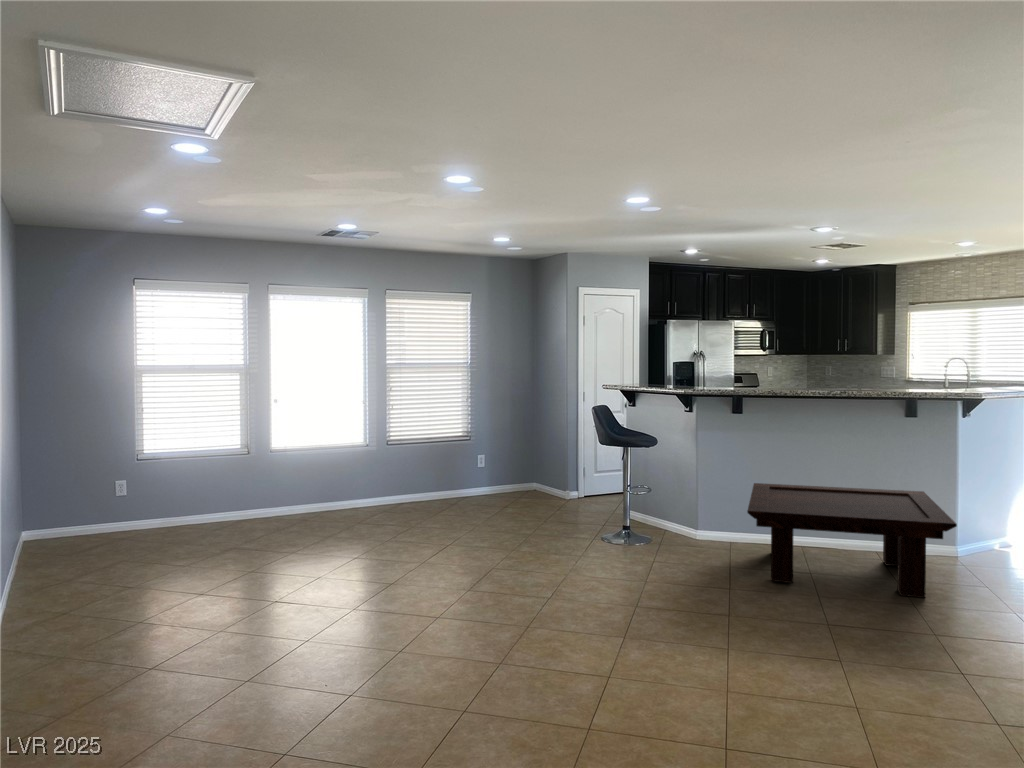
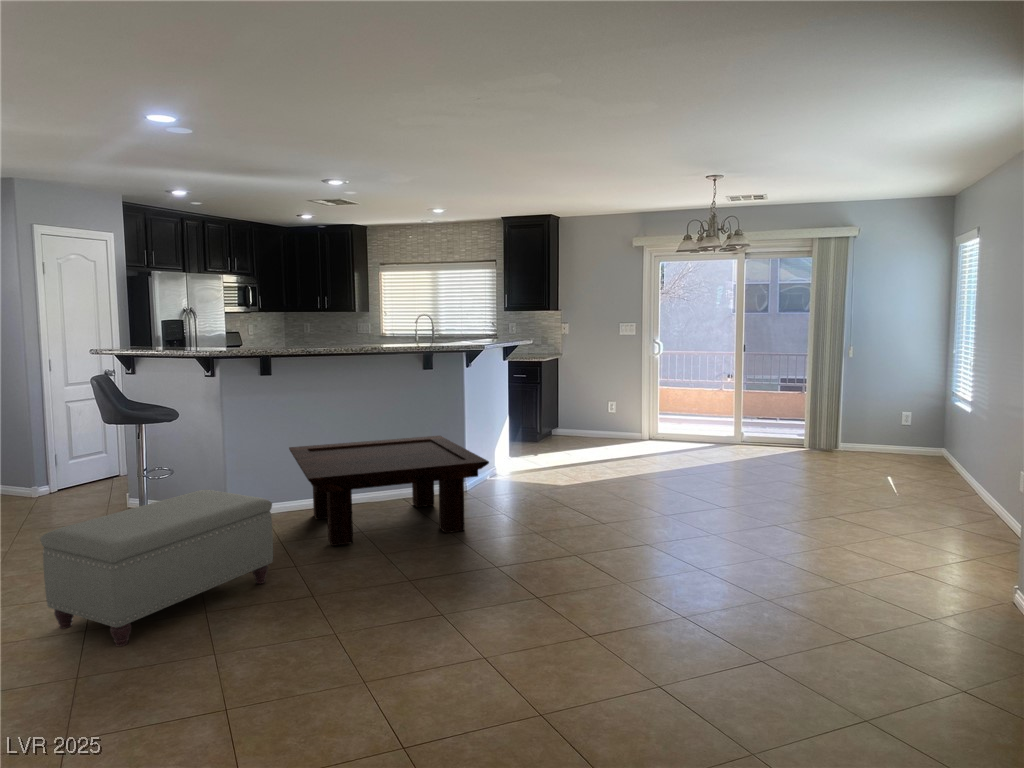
ottoman: none [531,506,704,613] -> present [40,490,273,646]

